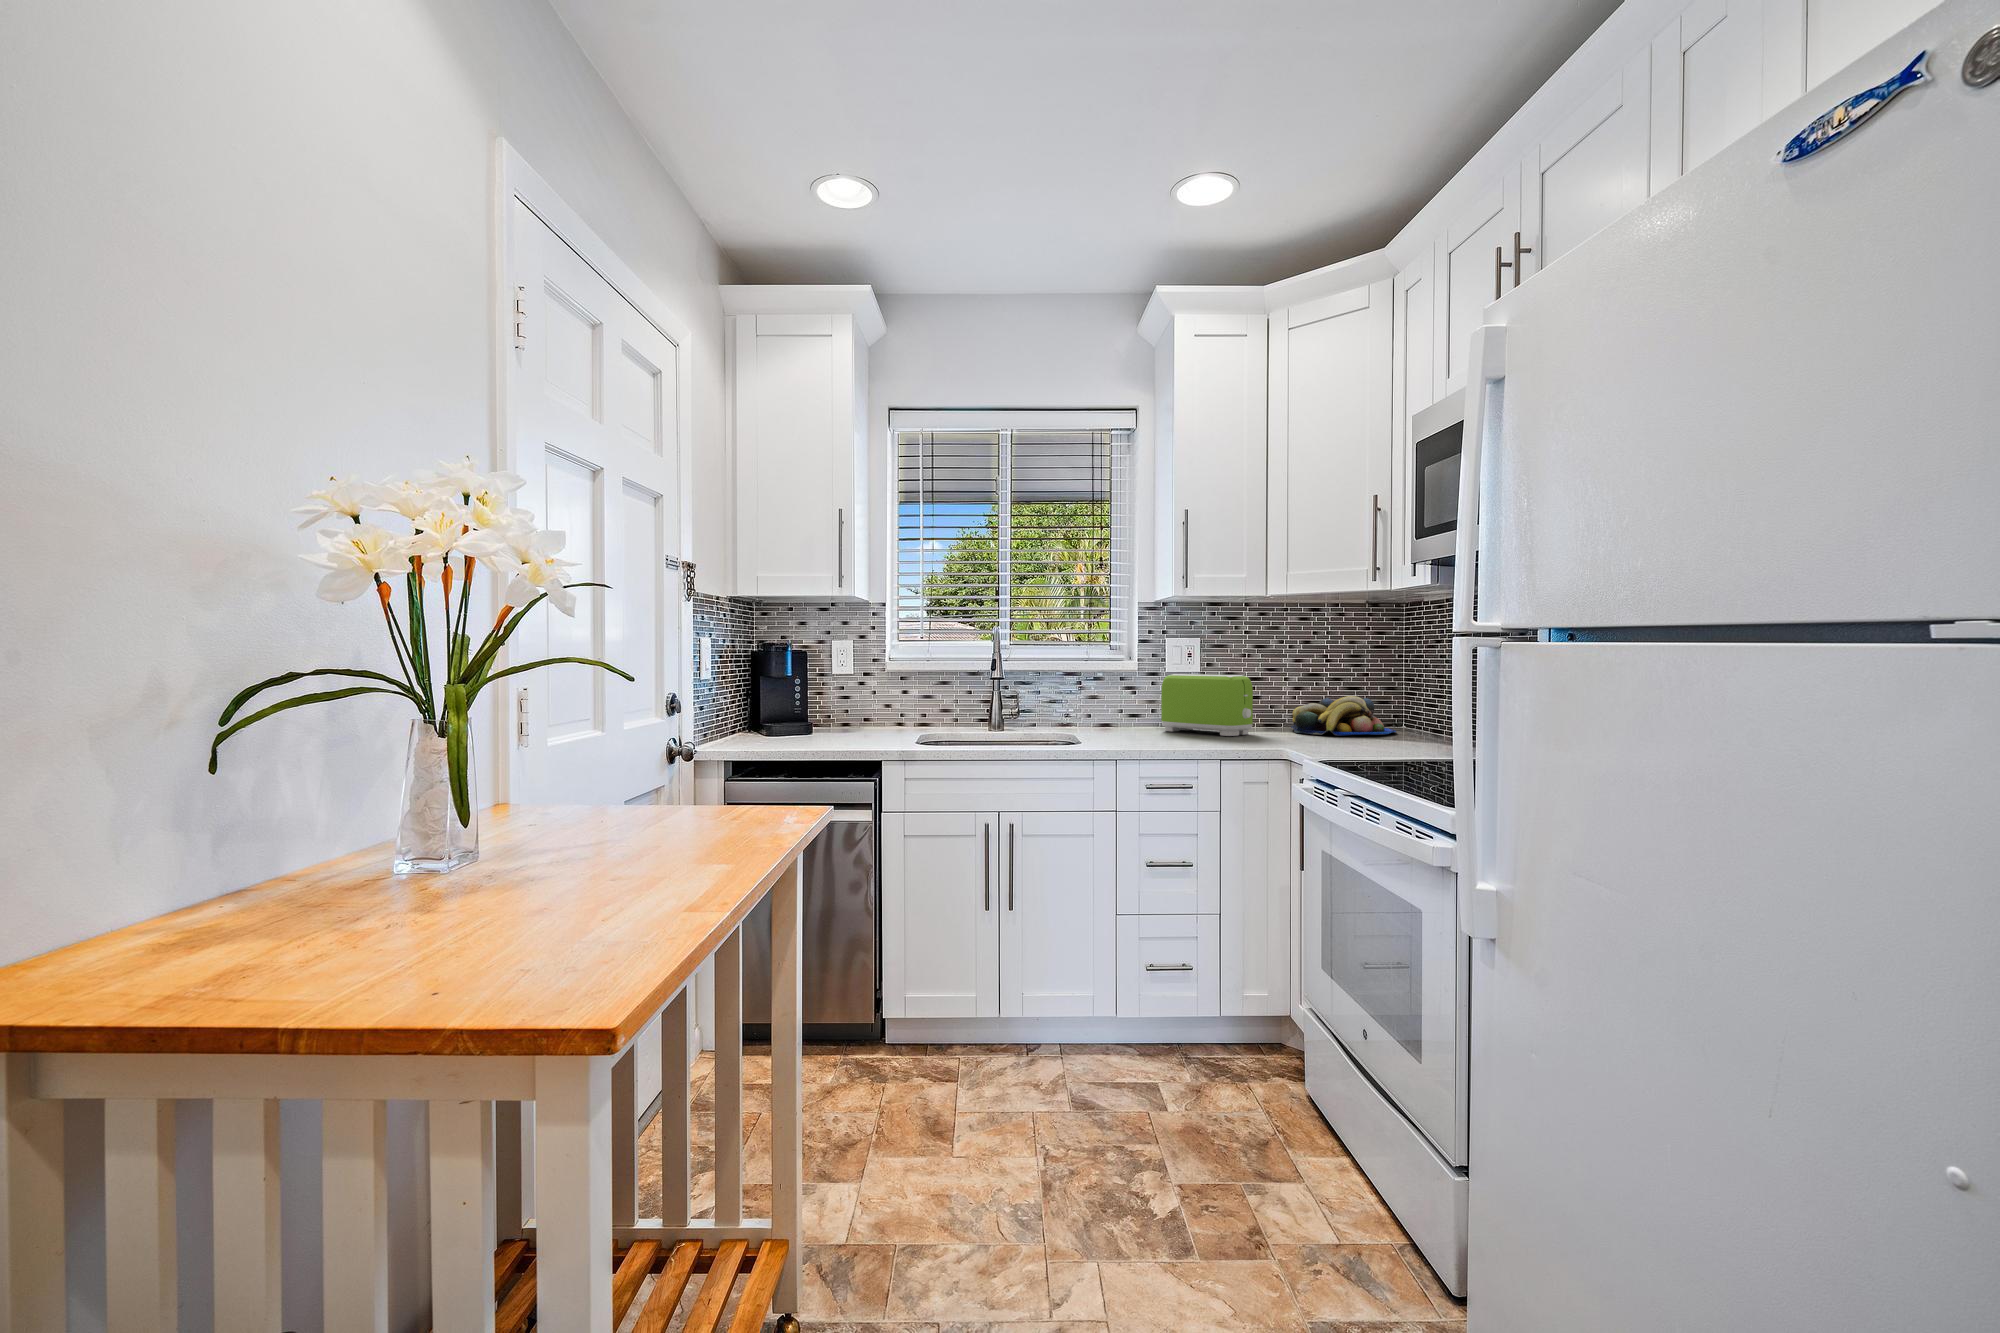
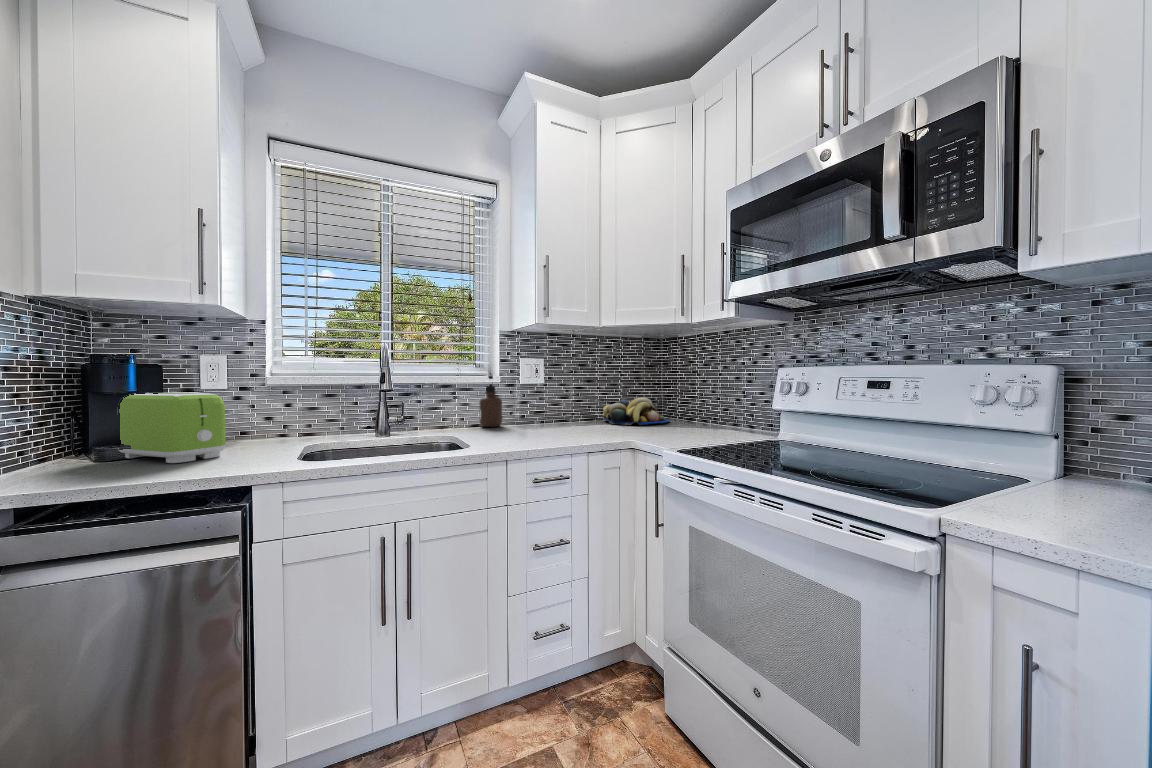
soap dispenser: none [1111,661,1141,729] -> present [480,375,502,427]
toaster: present [1161,674,1253,736] -> present [119,393,226,463]

